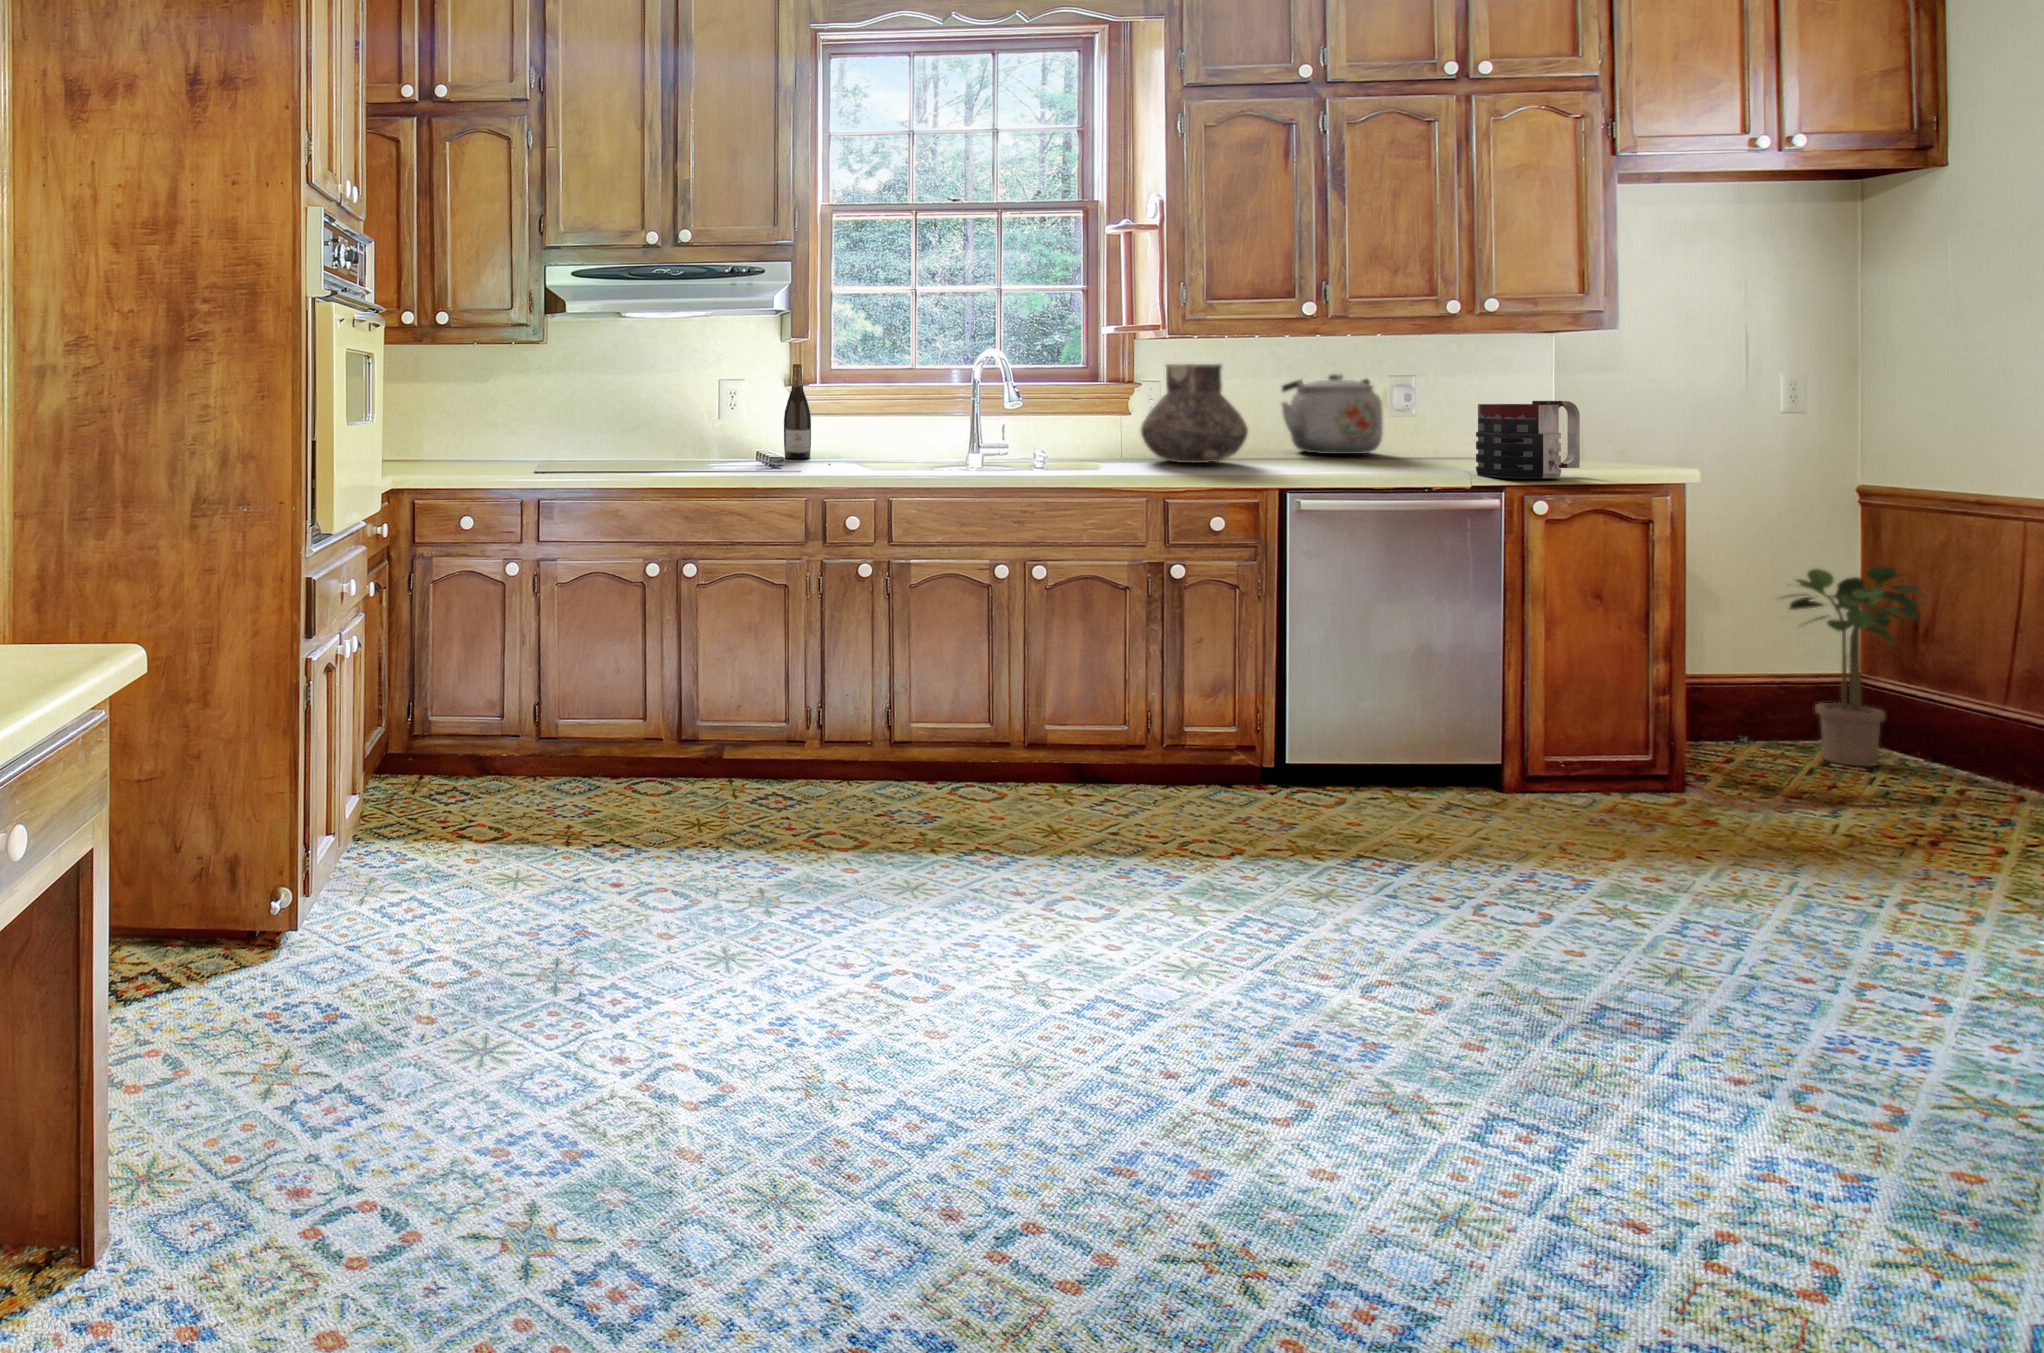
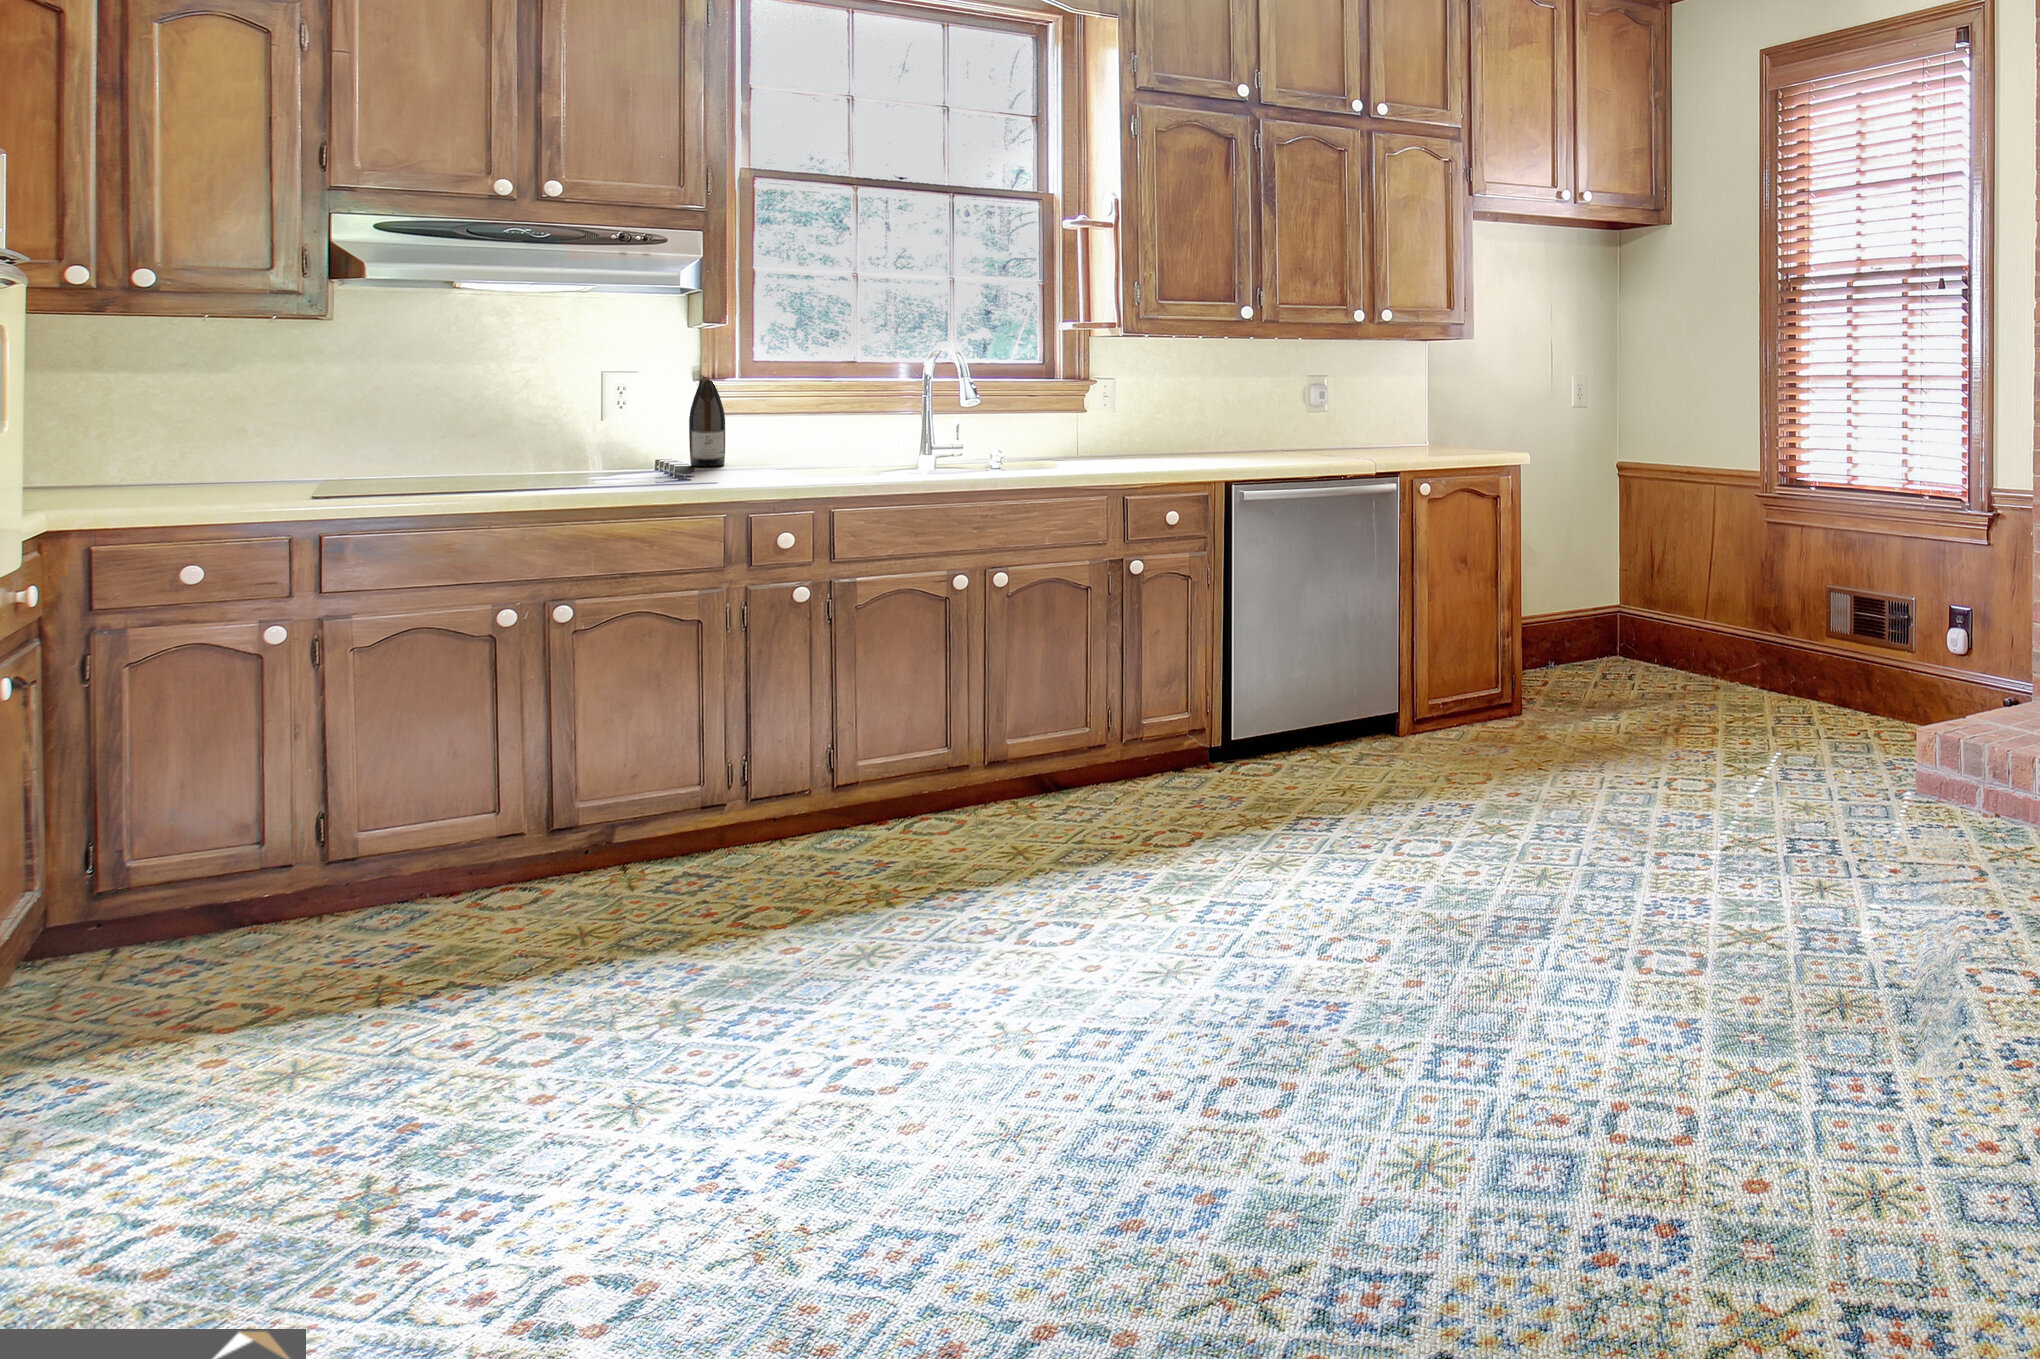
vase: present [1141,363,1248,463] -> none [1098,358,1199,457]
kettle: present [1281,374,1383,454] -> none [1218,368,1310,443]
mug: present [1476,401,1580,478] -> none [1386,394,1460,462]
potted plant: present [1784,566,1929,766] -> none [1579,520,1673,676]

